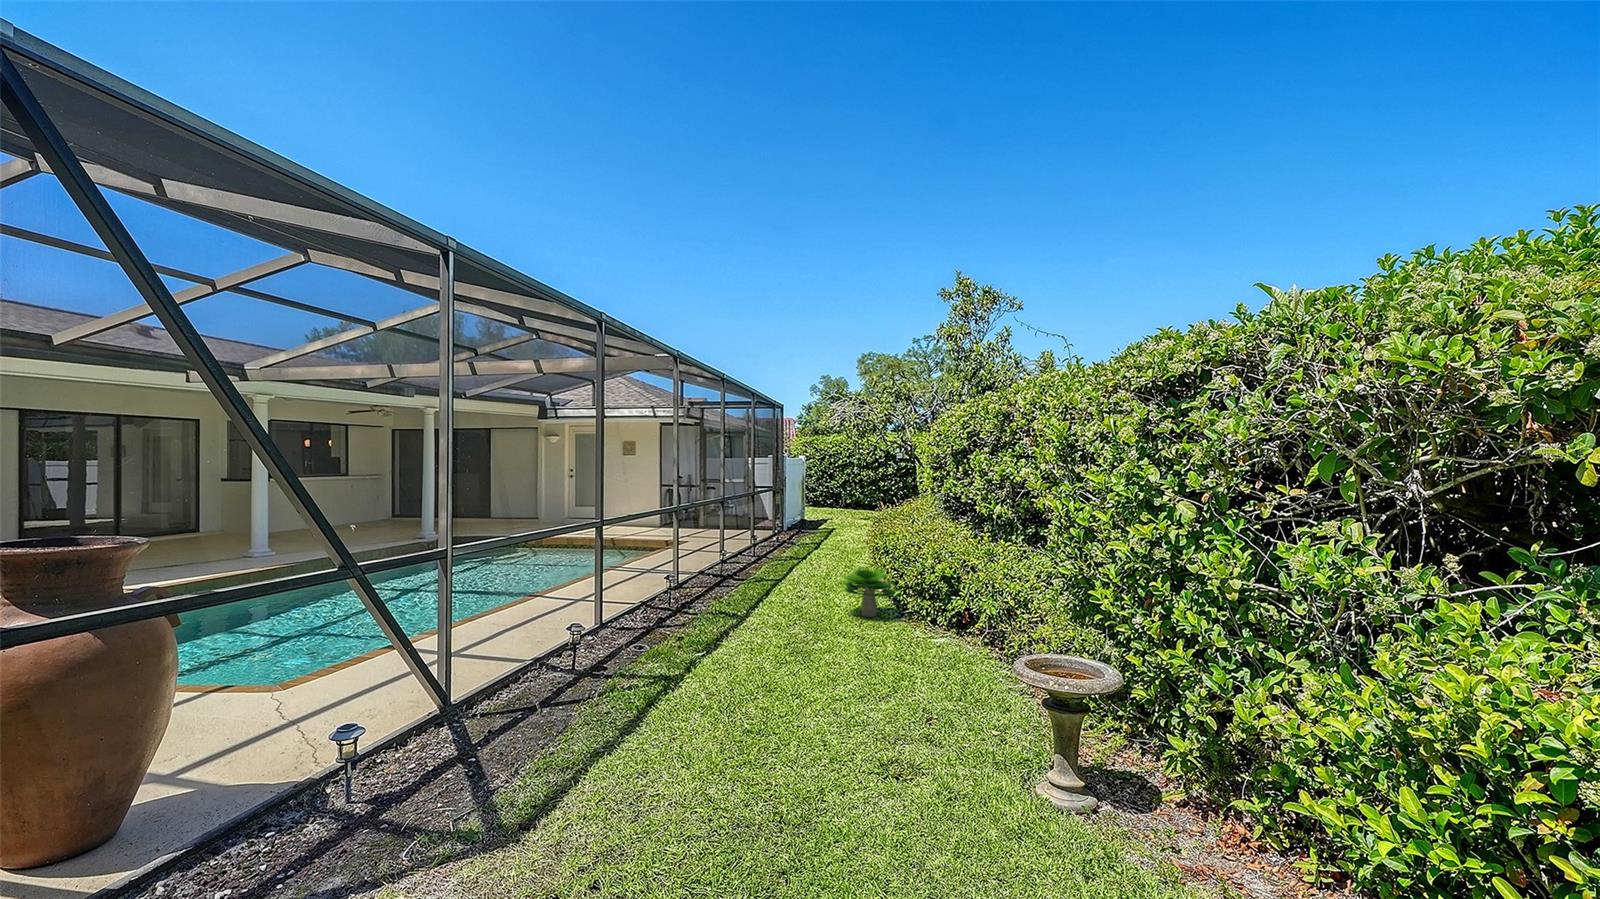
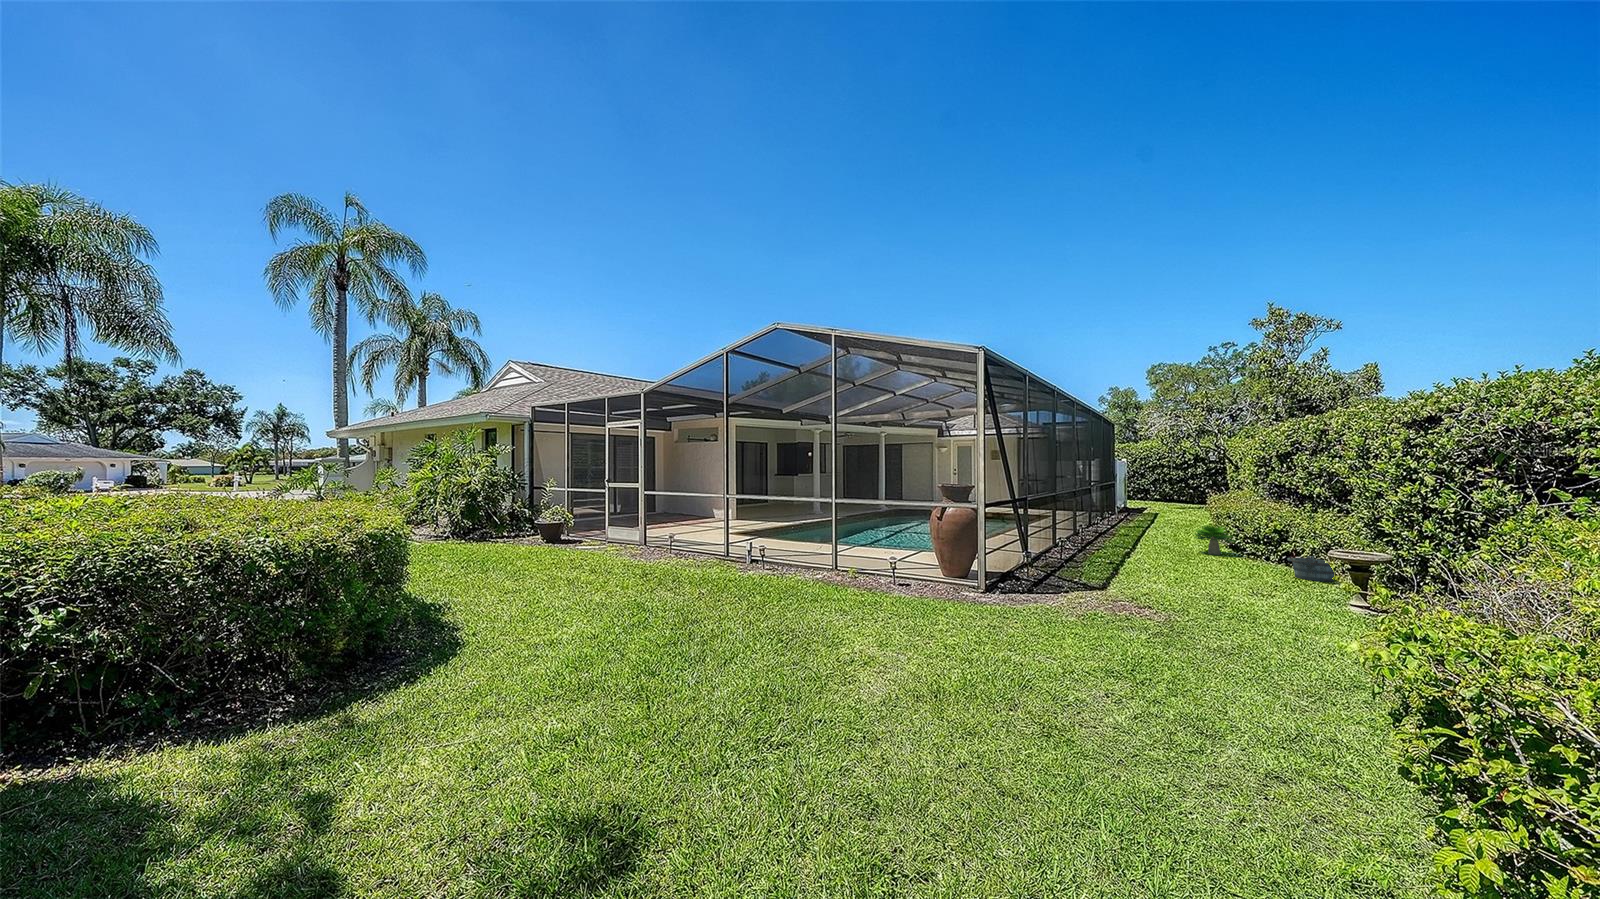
bucket: none [954,630,1020,683] -> present [1287,556,1336,582]

